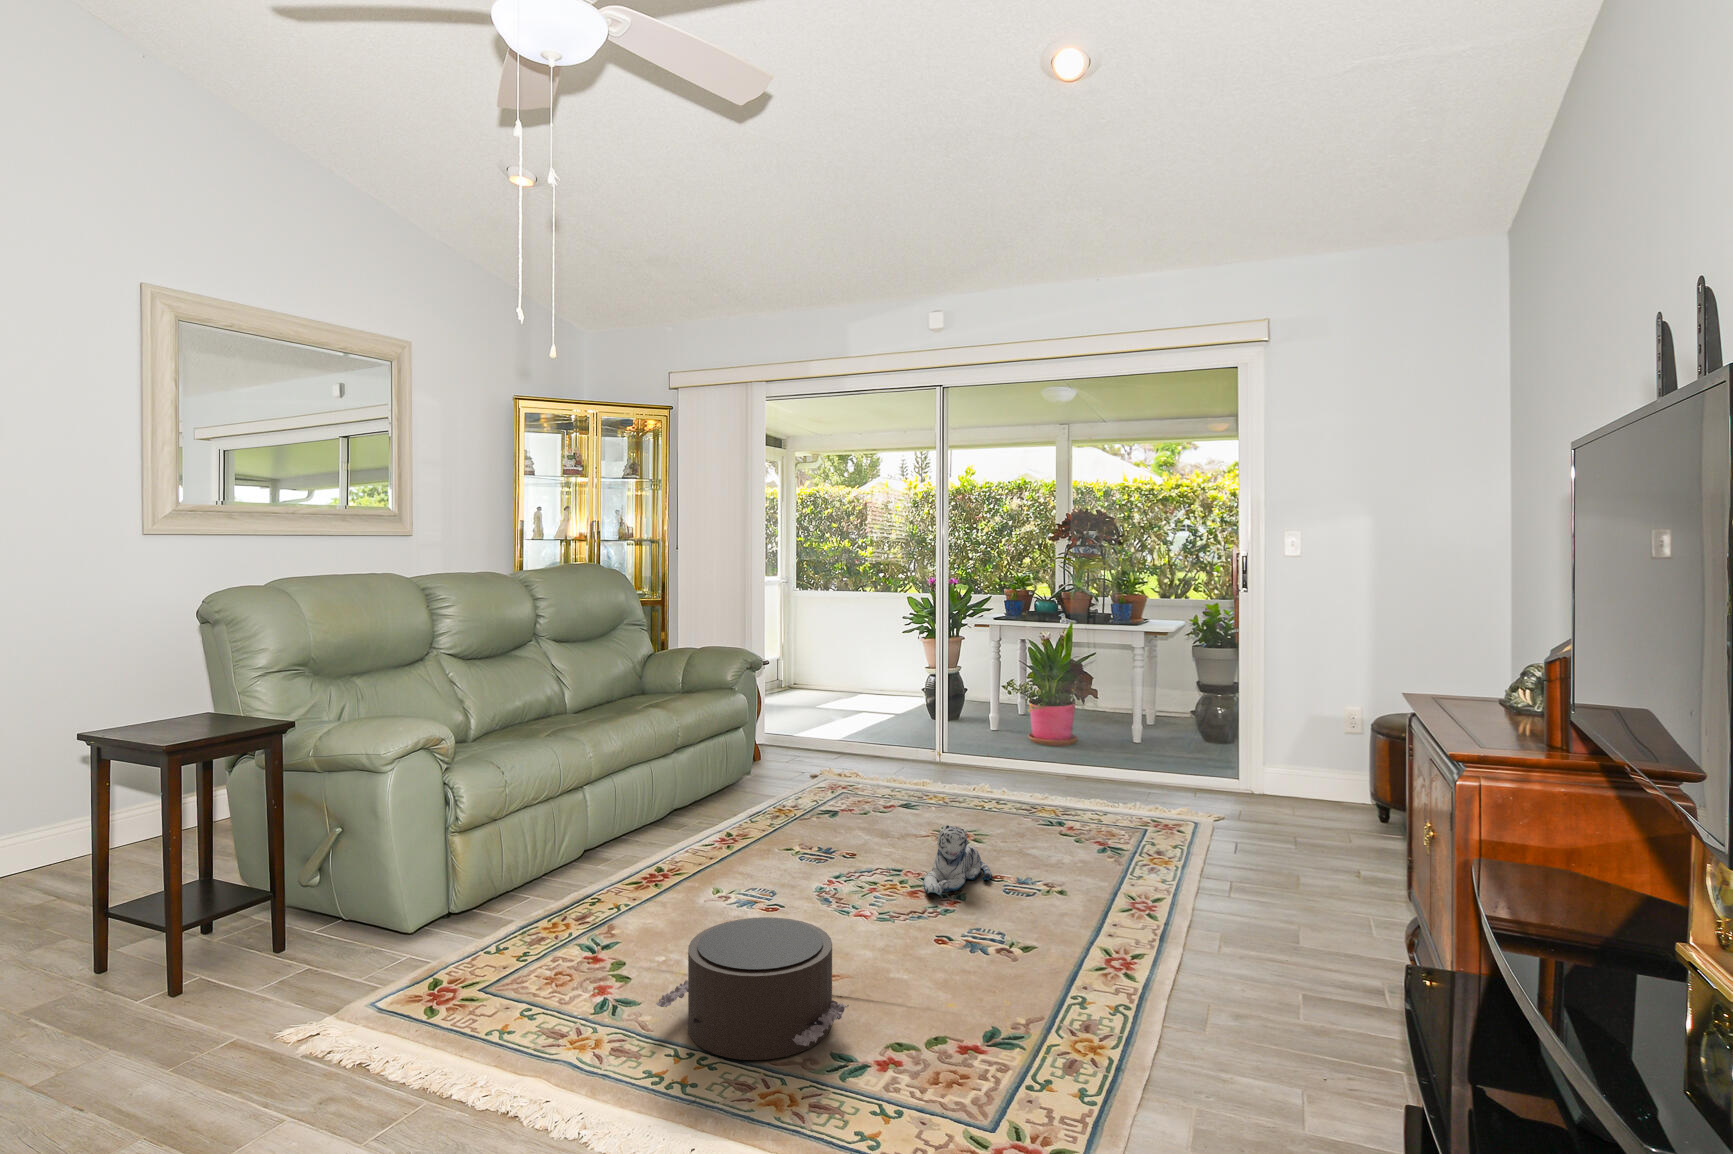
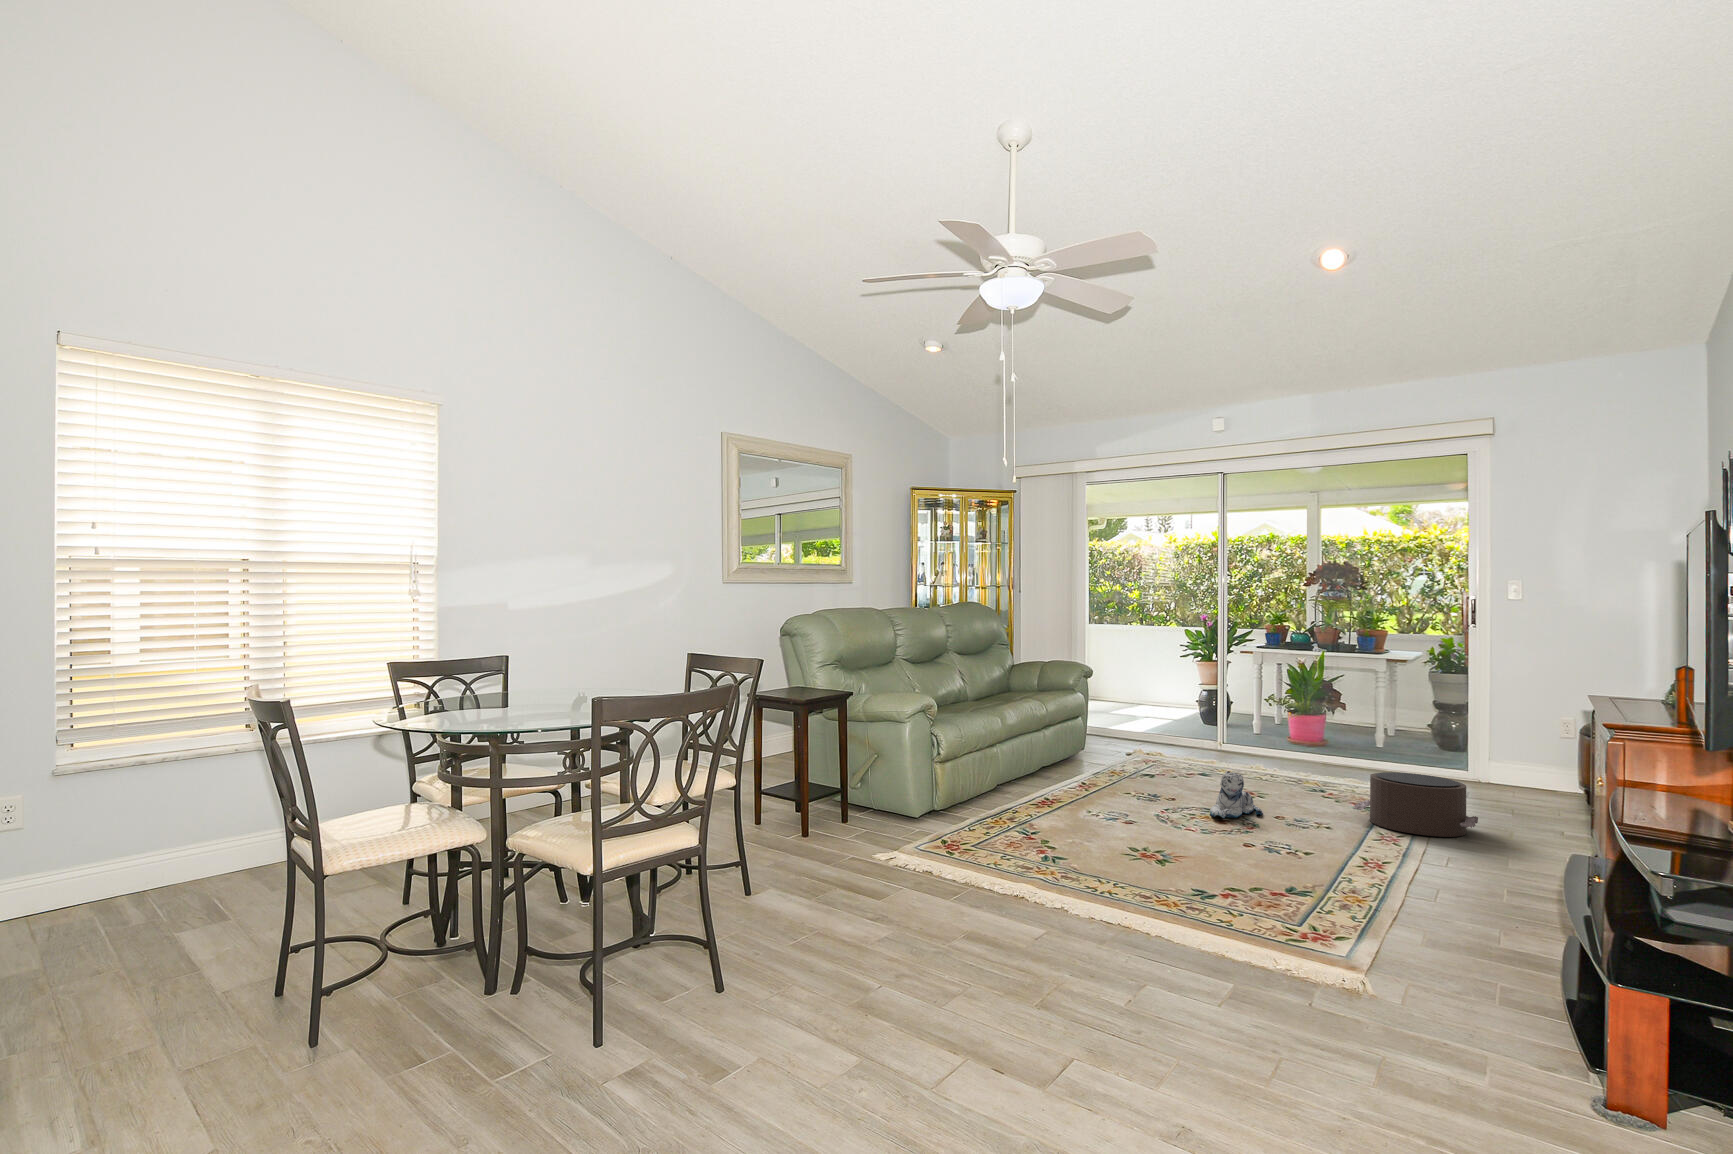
pouf: present [656,917,849,1060] -> present [1354,772,1478,837]

